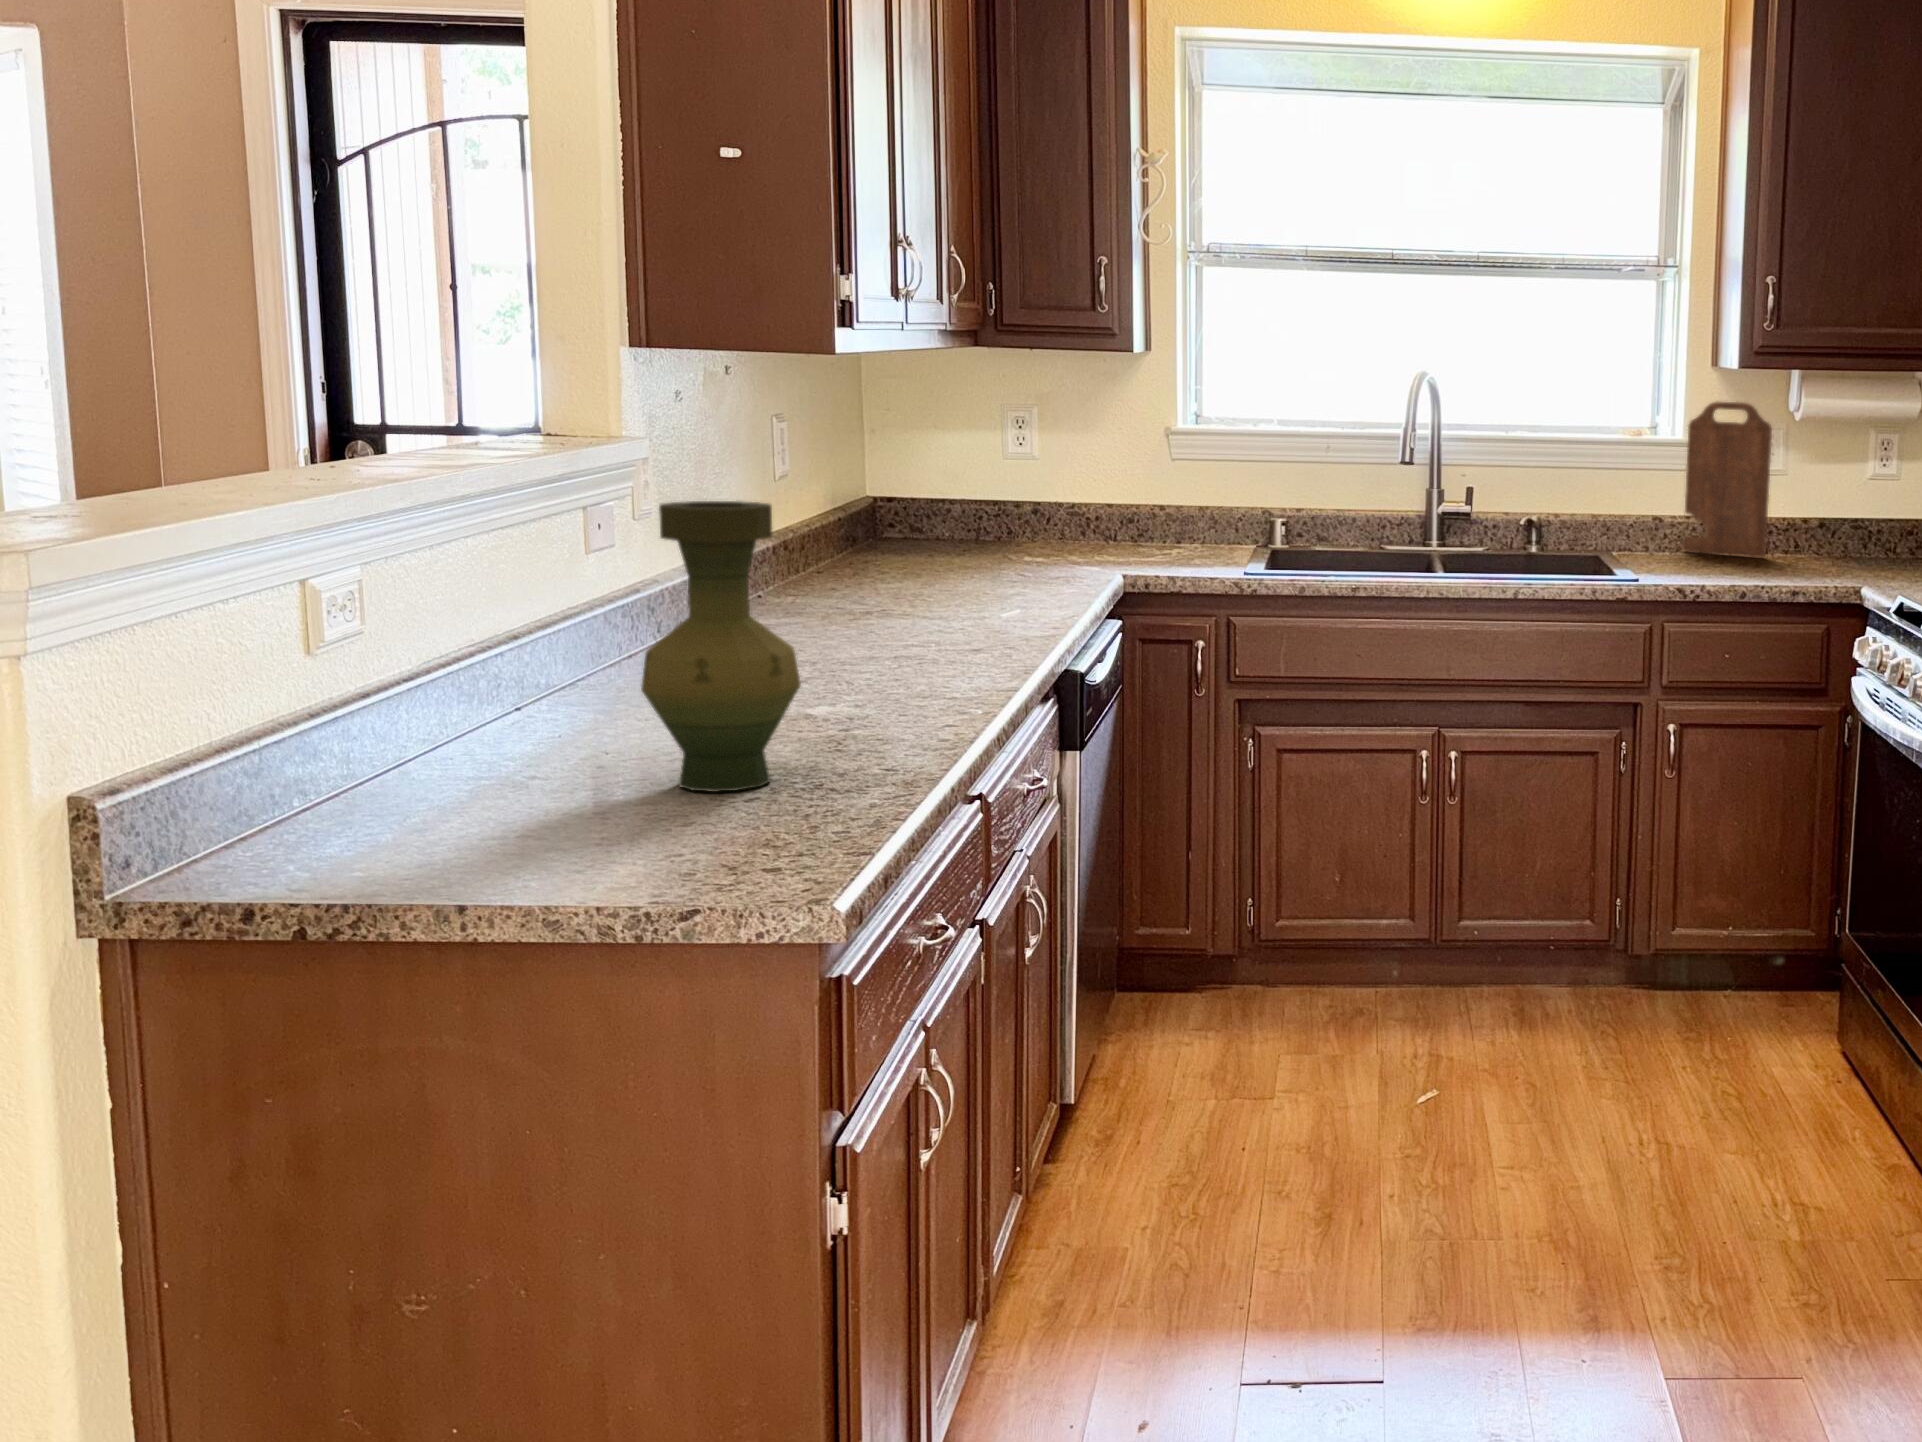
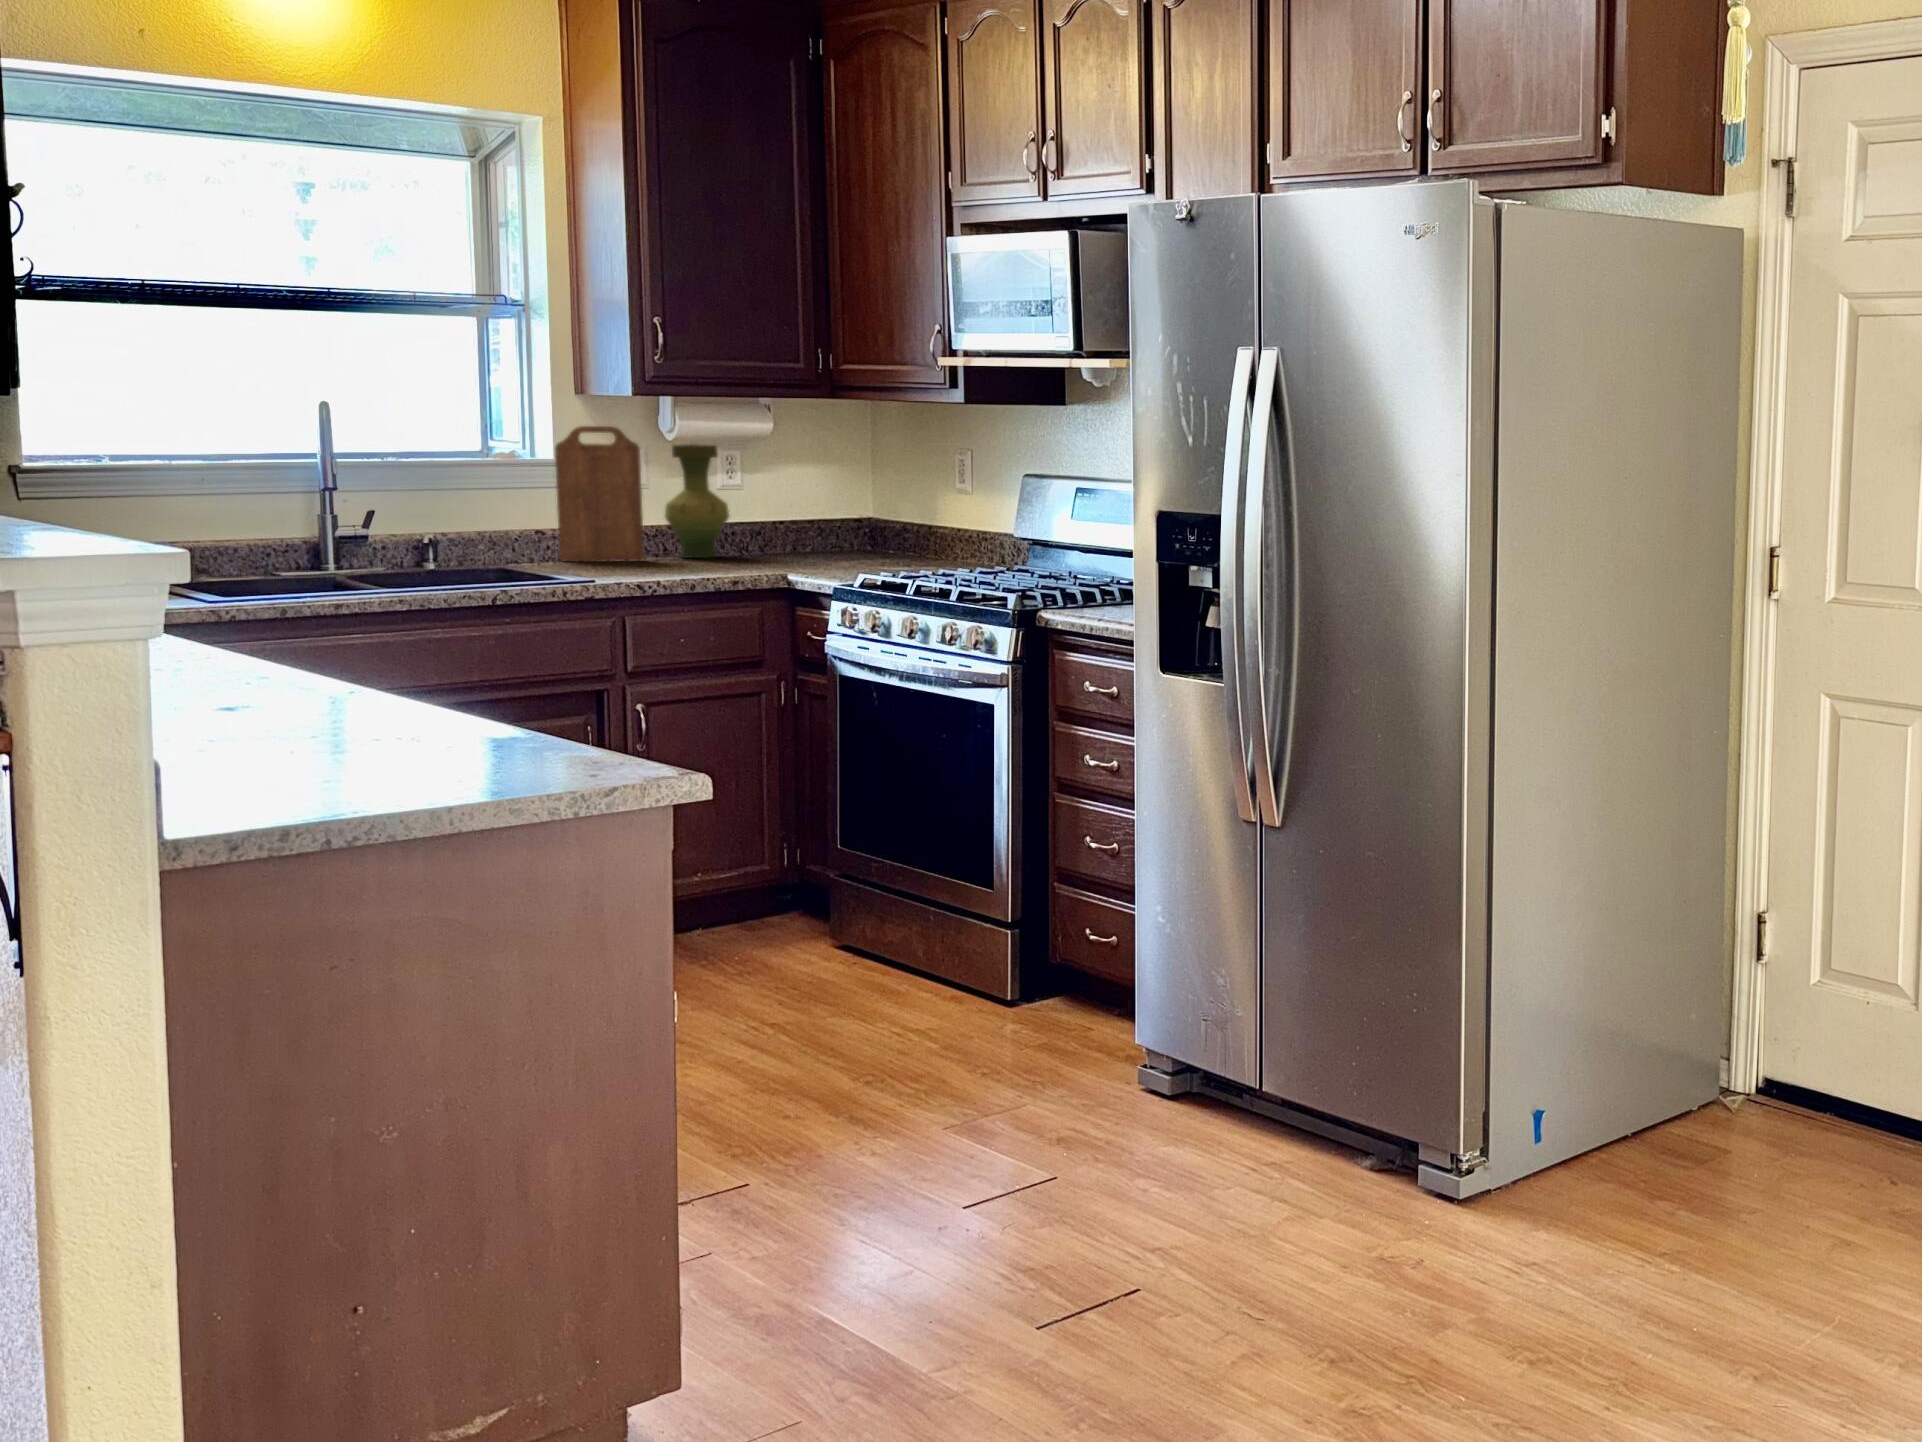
vase: present [641,501,801,792] -> present [665,444,729,558]

